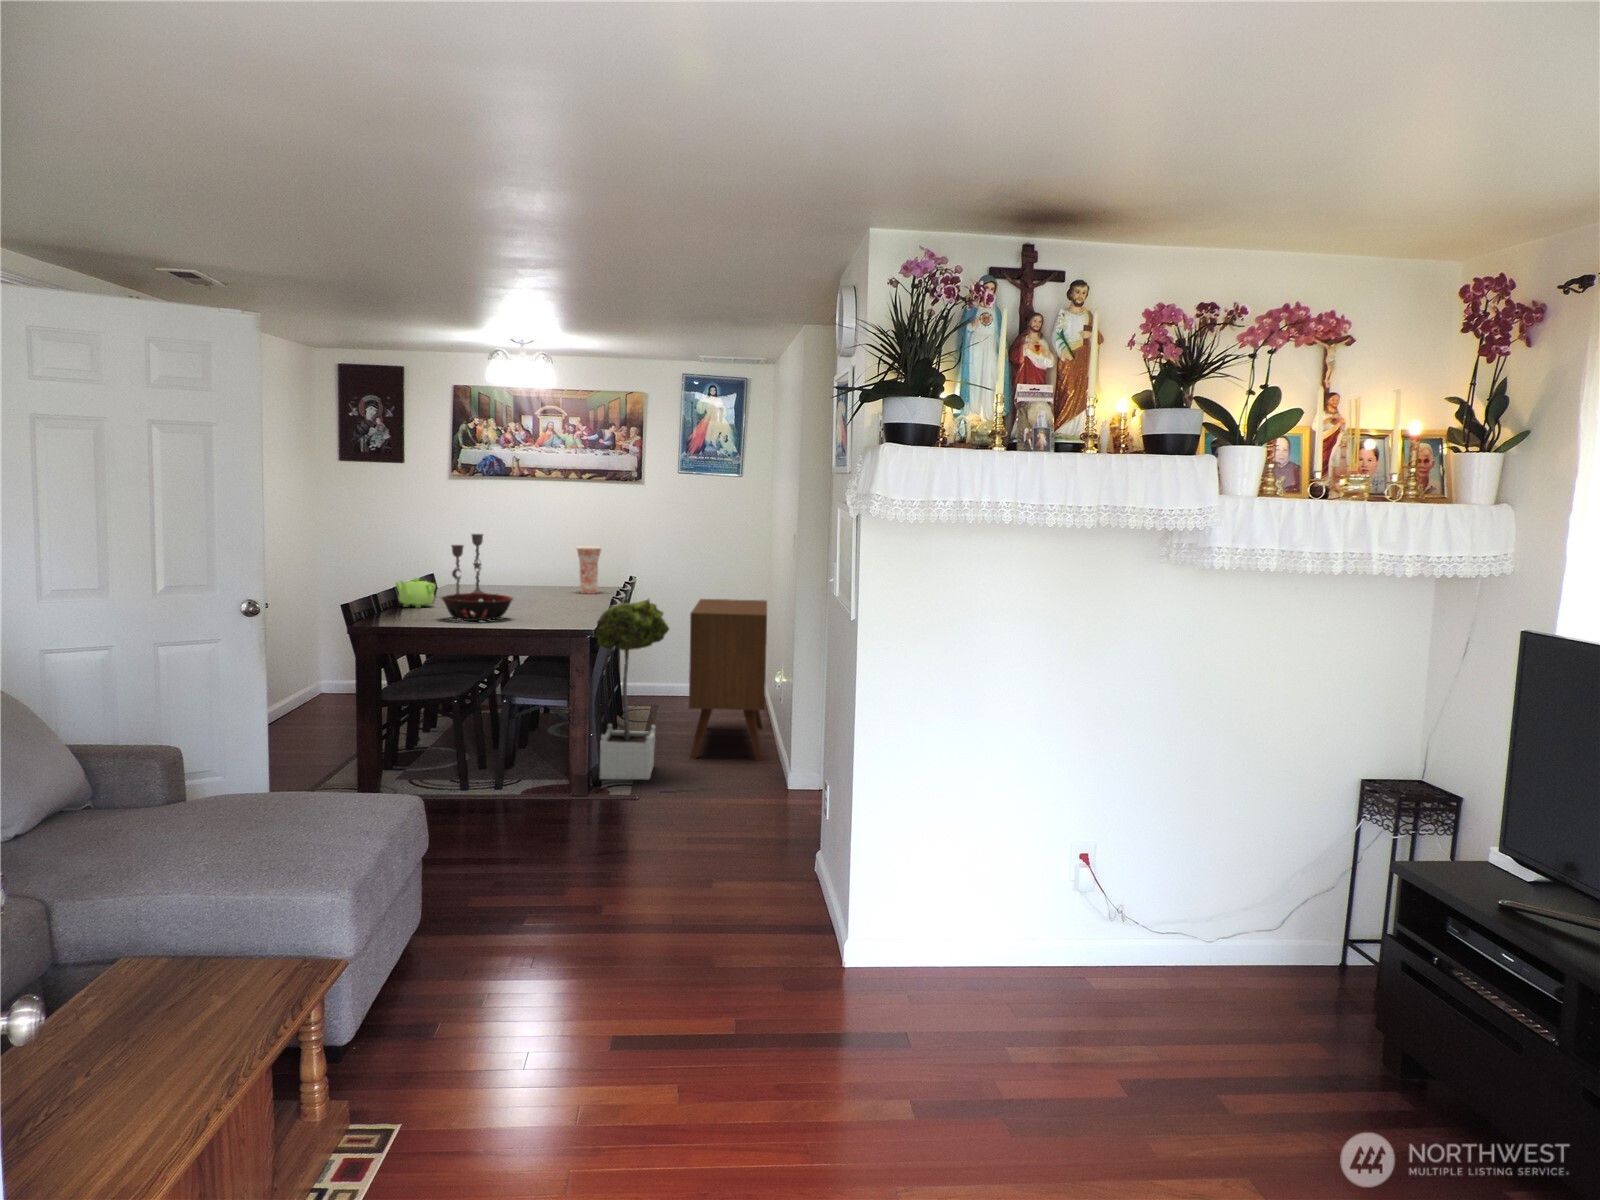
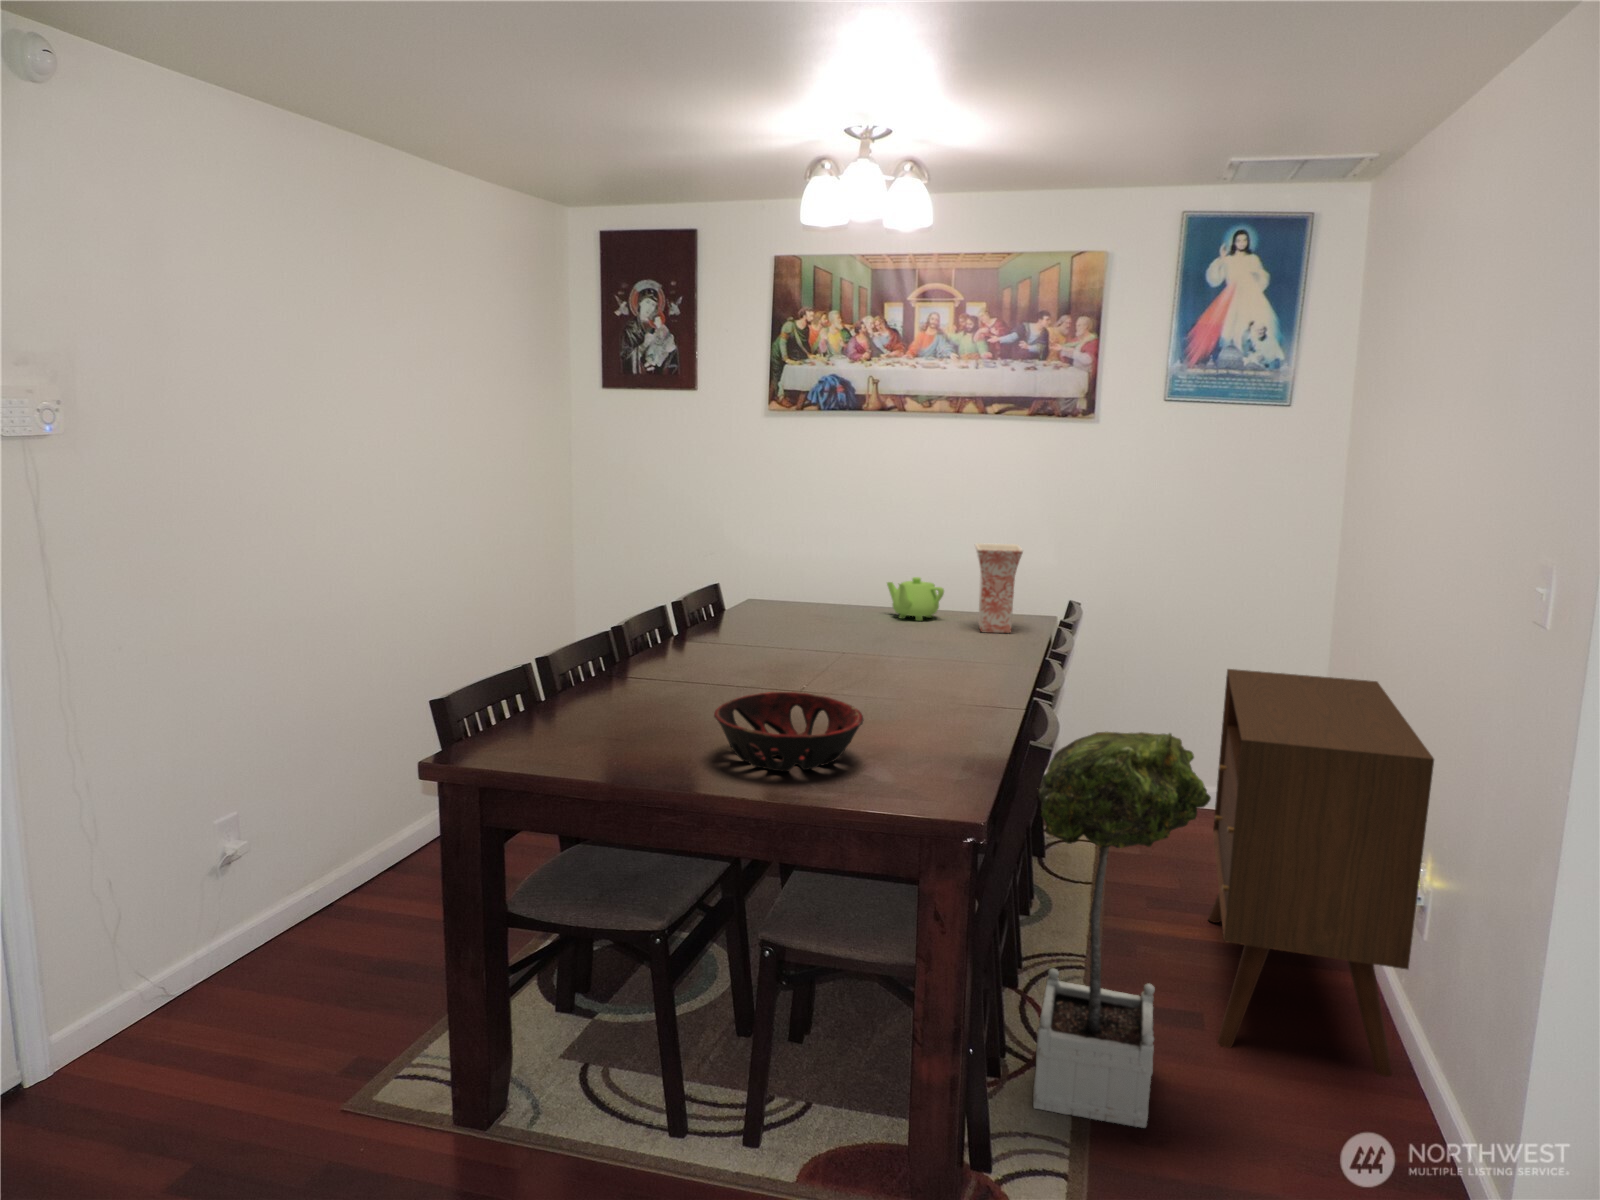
candlestick: present [452,534,484,594] -> none [748,526,823,648]
teapot: present [396,578,436,608] -> present [887,577,944,621]

